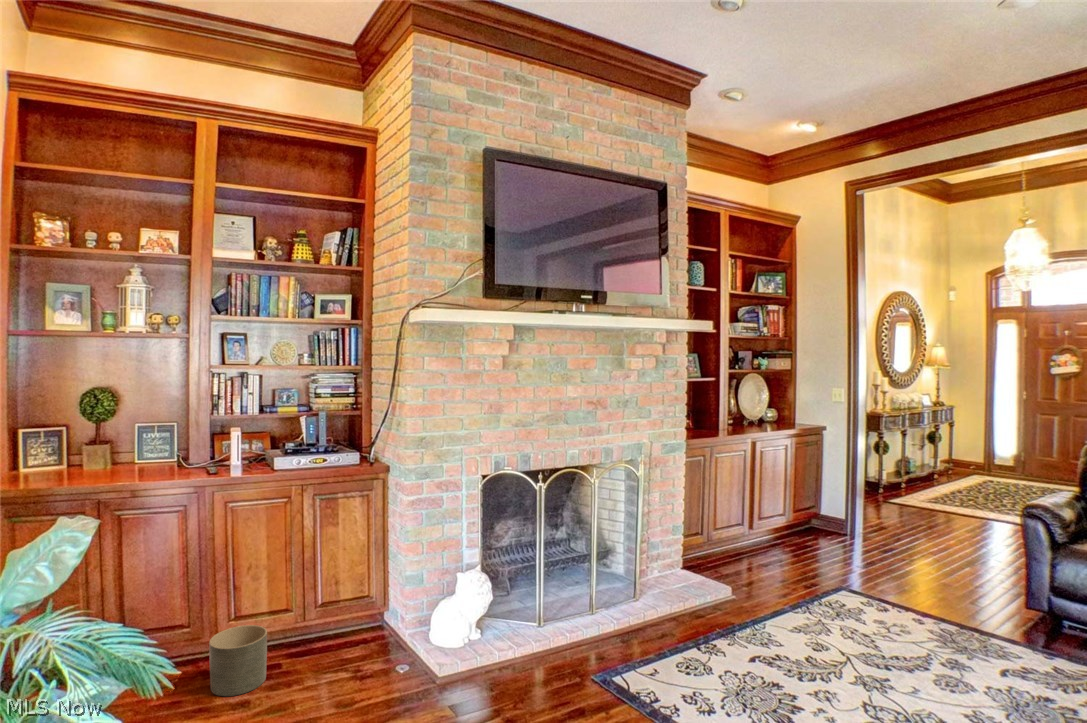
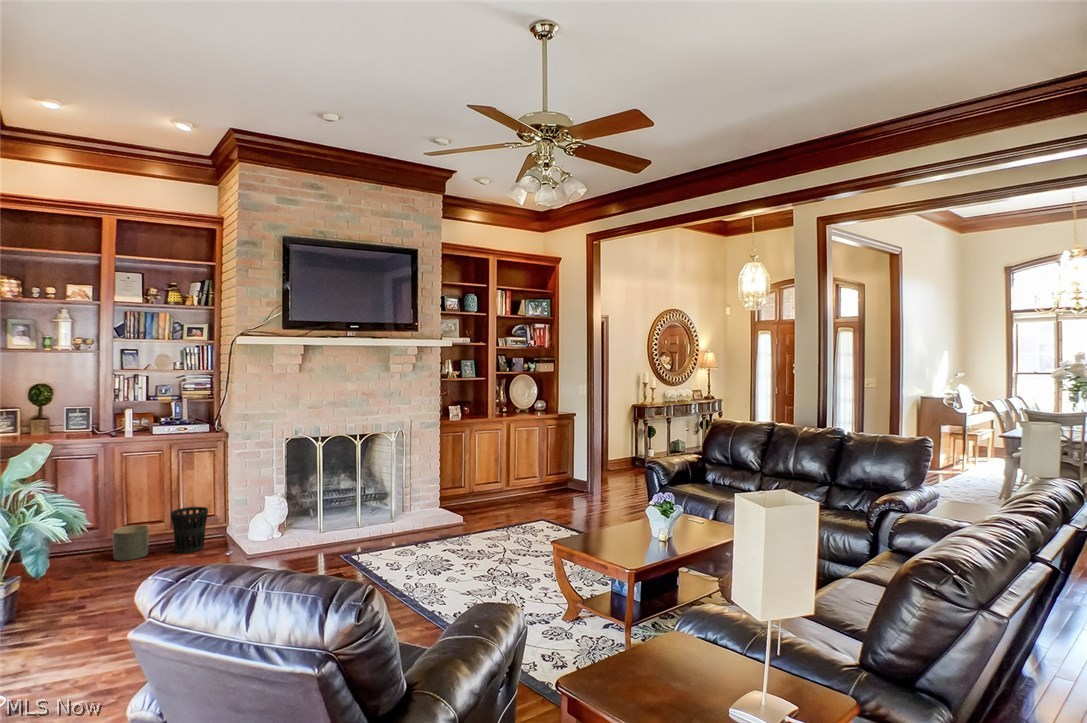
wastebasket: none [302,590,361,678] -> present [171,507,208,553]

